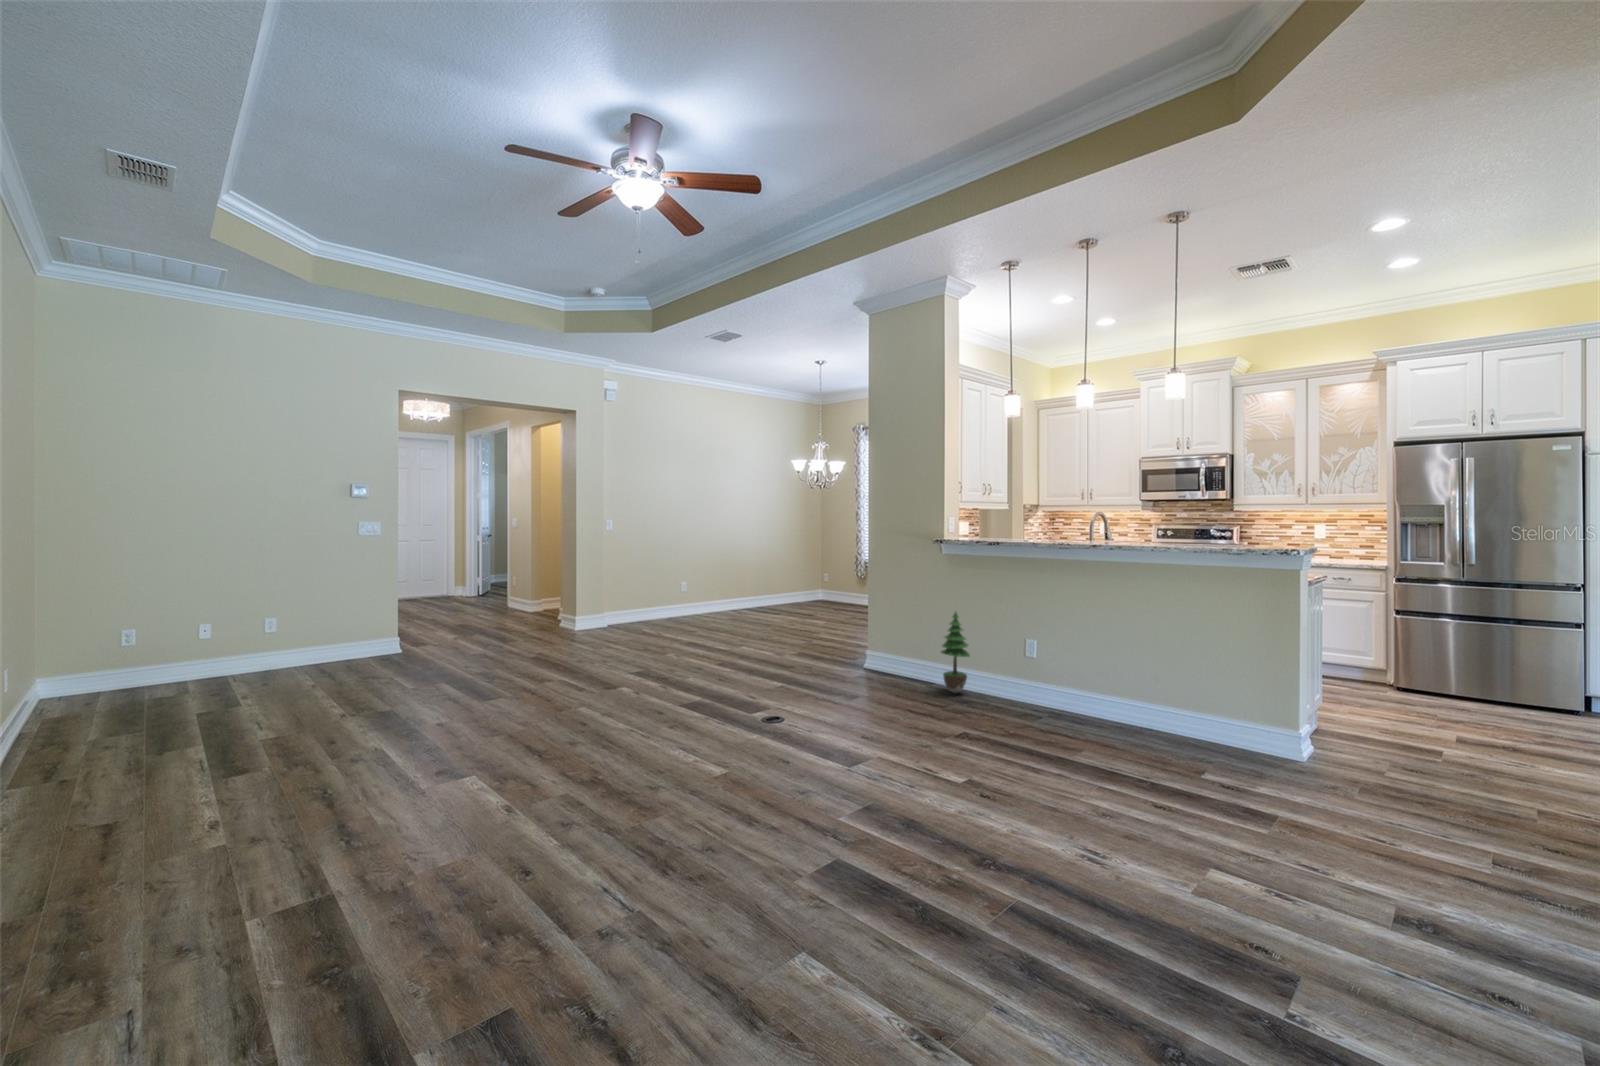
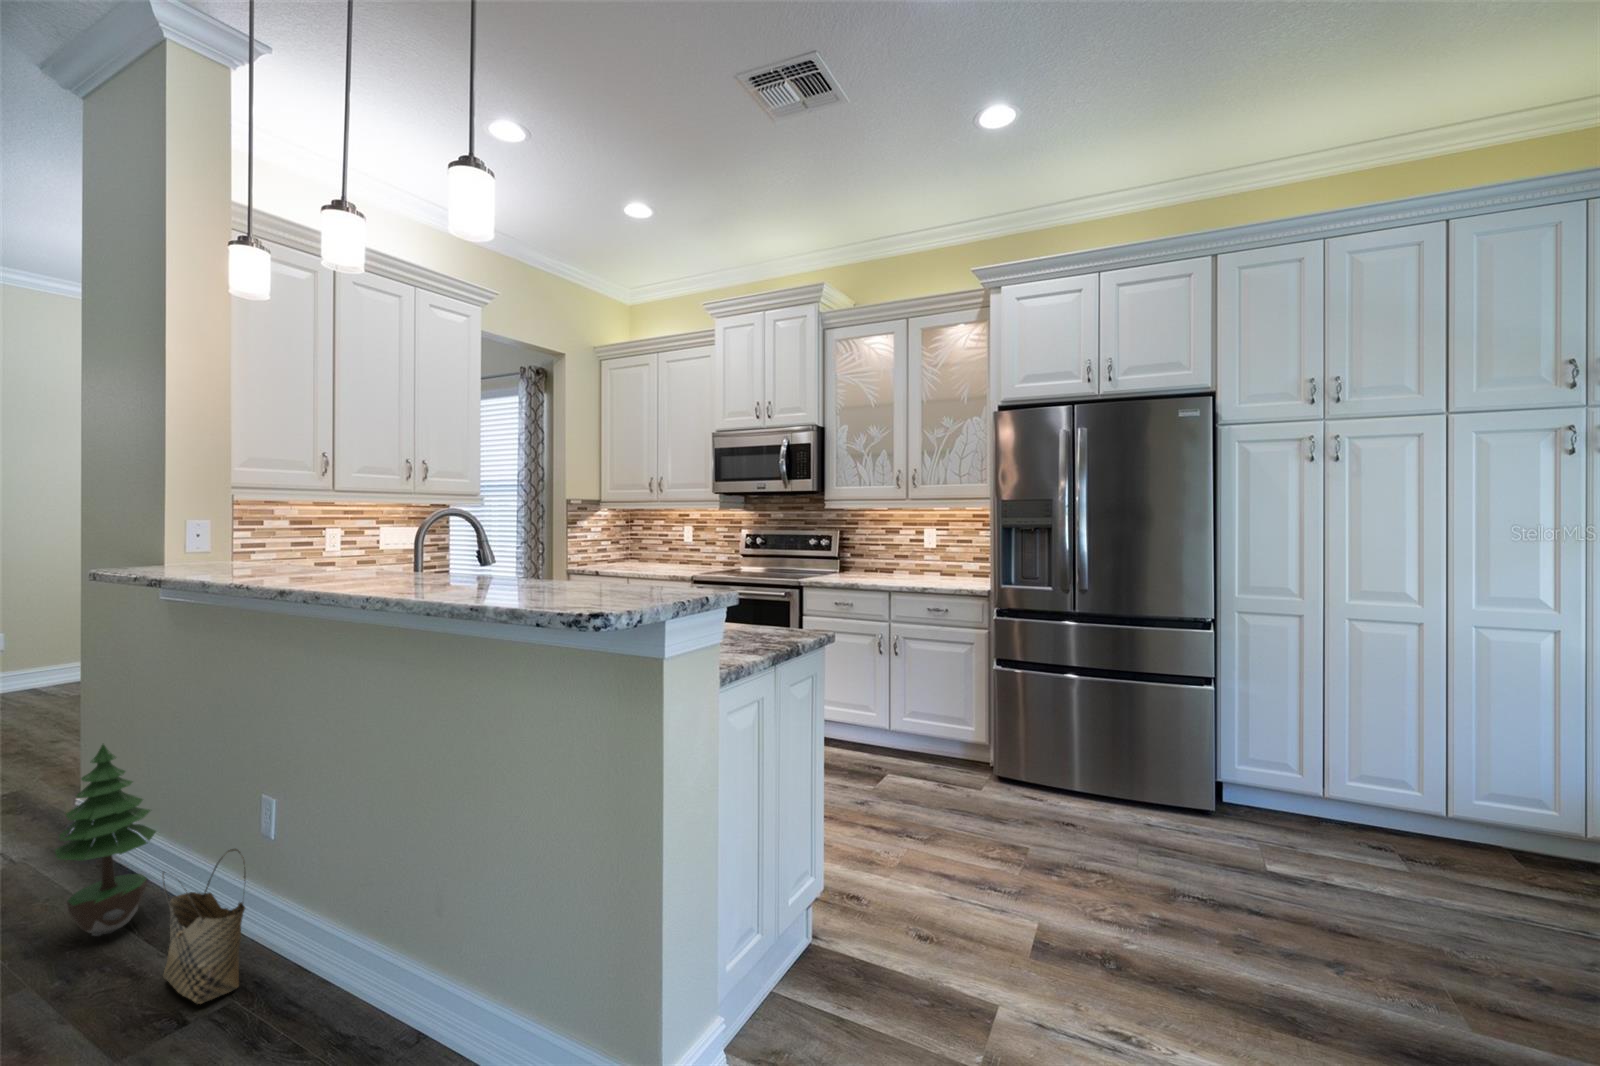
woven basket: none [1009,655,1048,711] -> present [162,849,245,1004]

